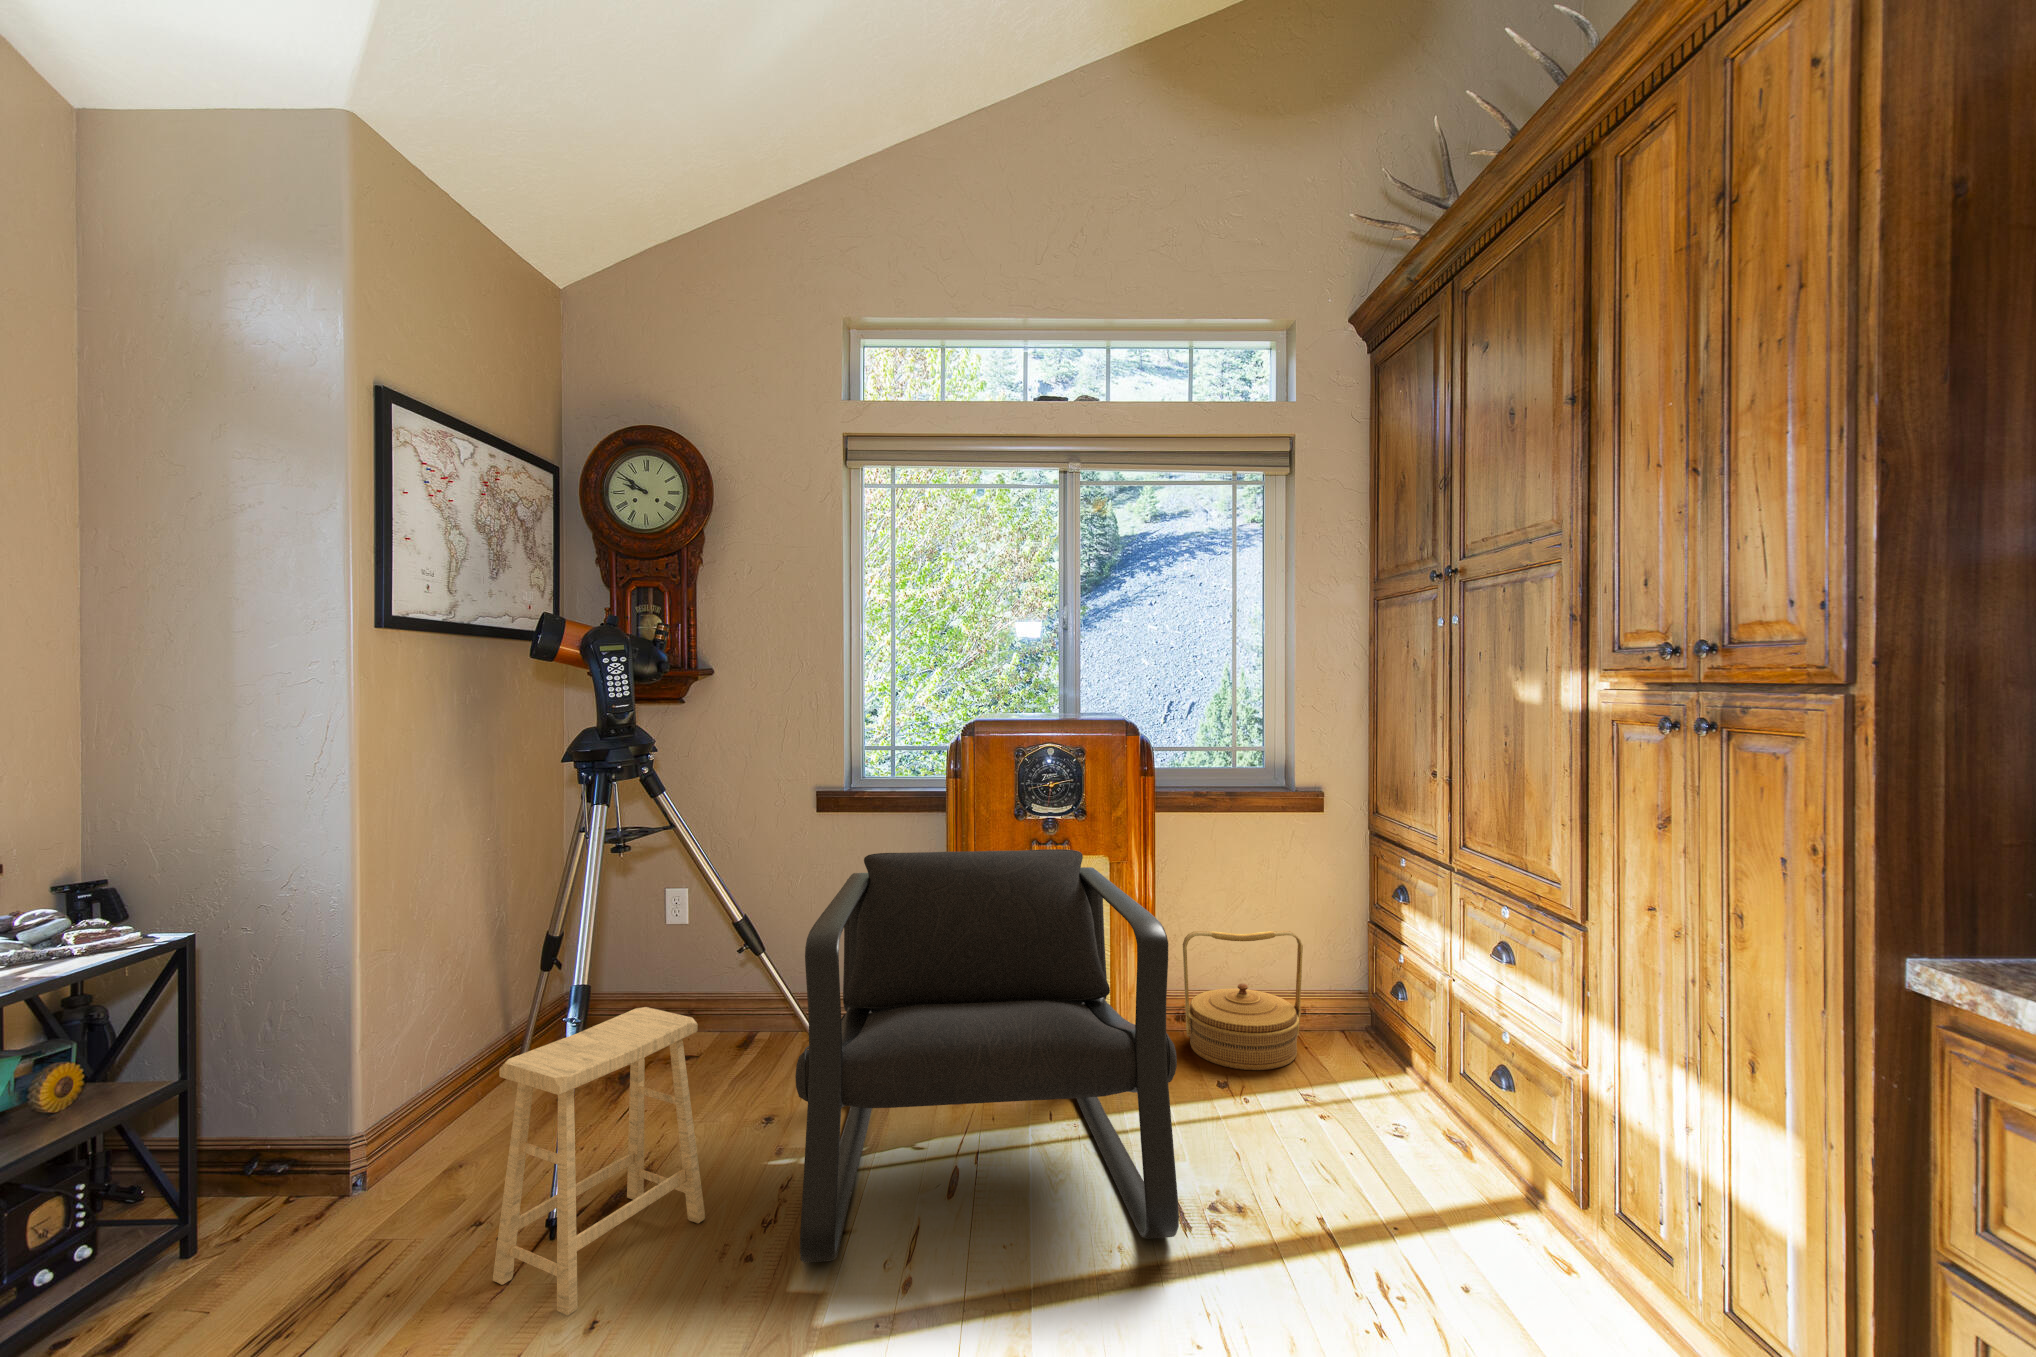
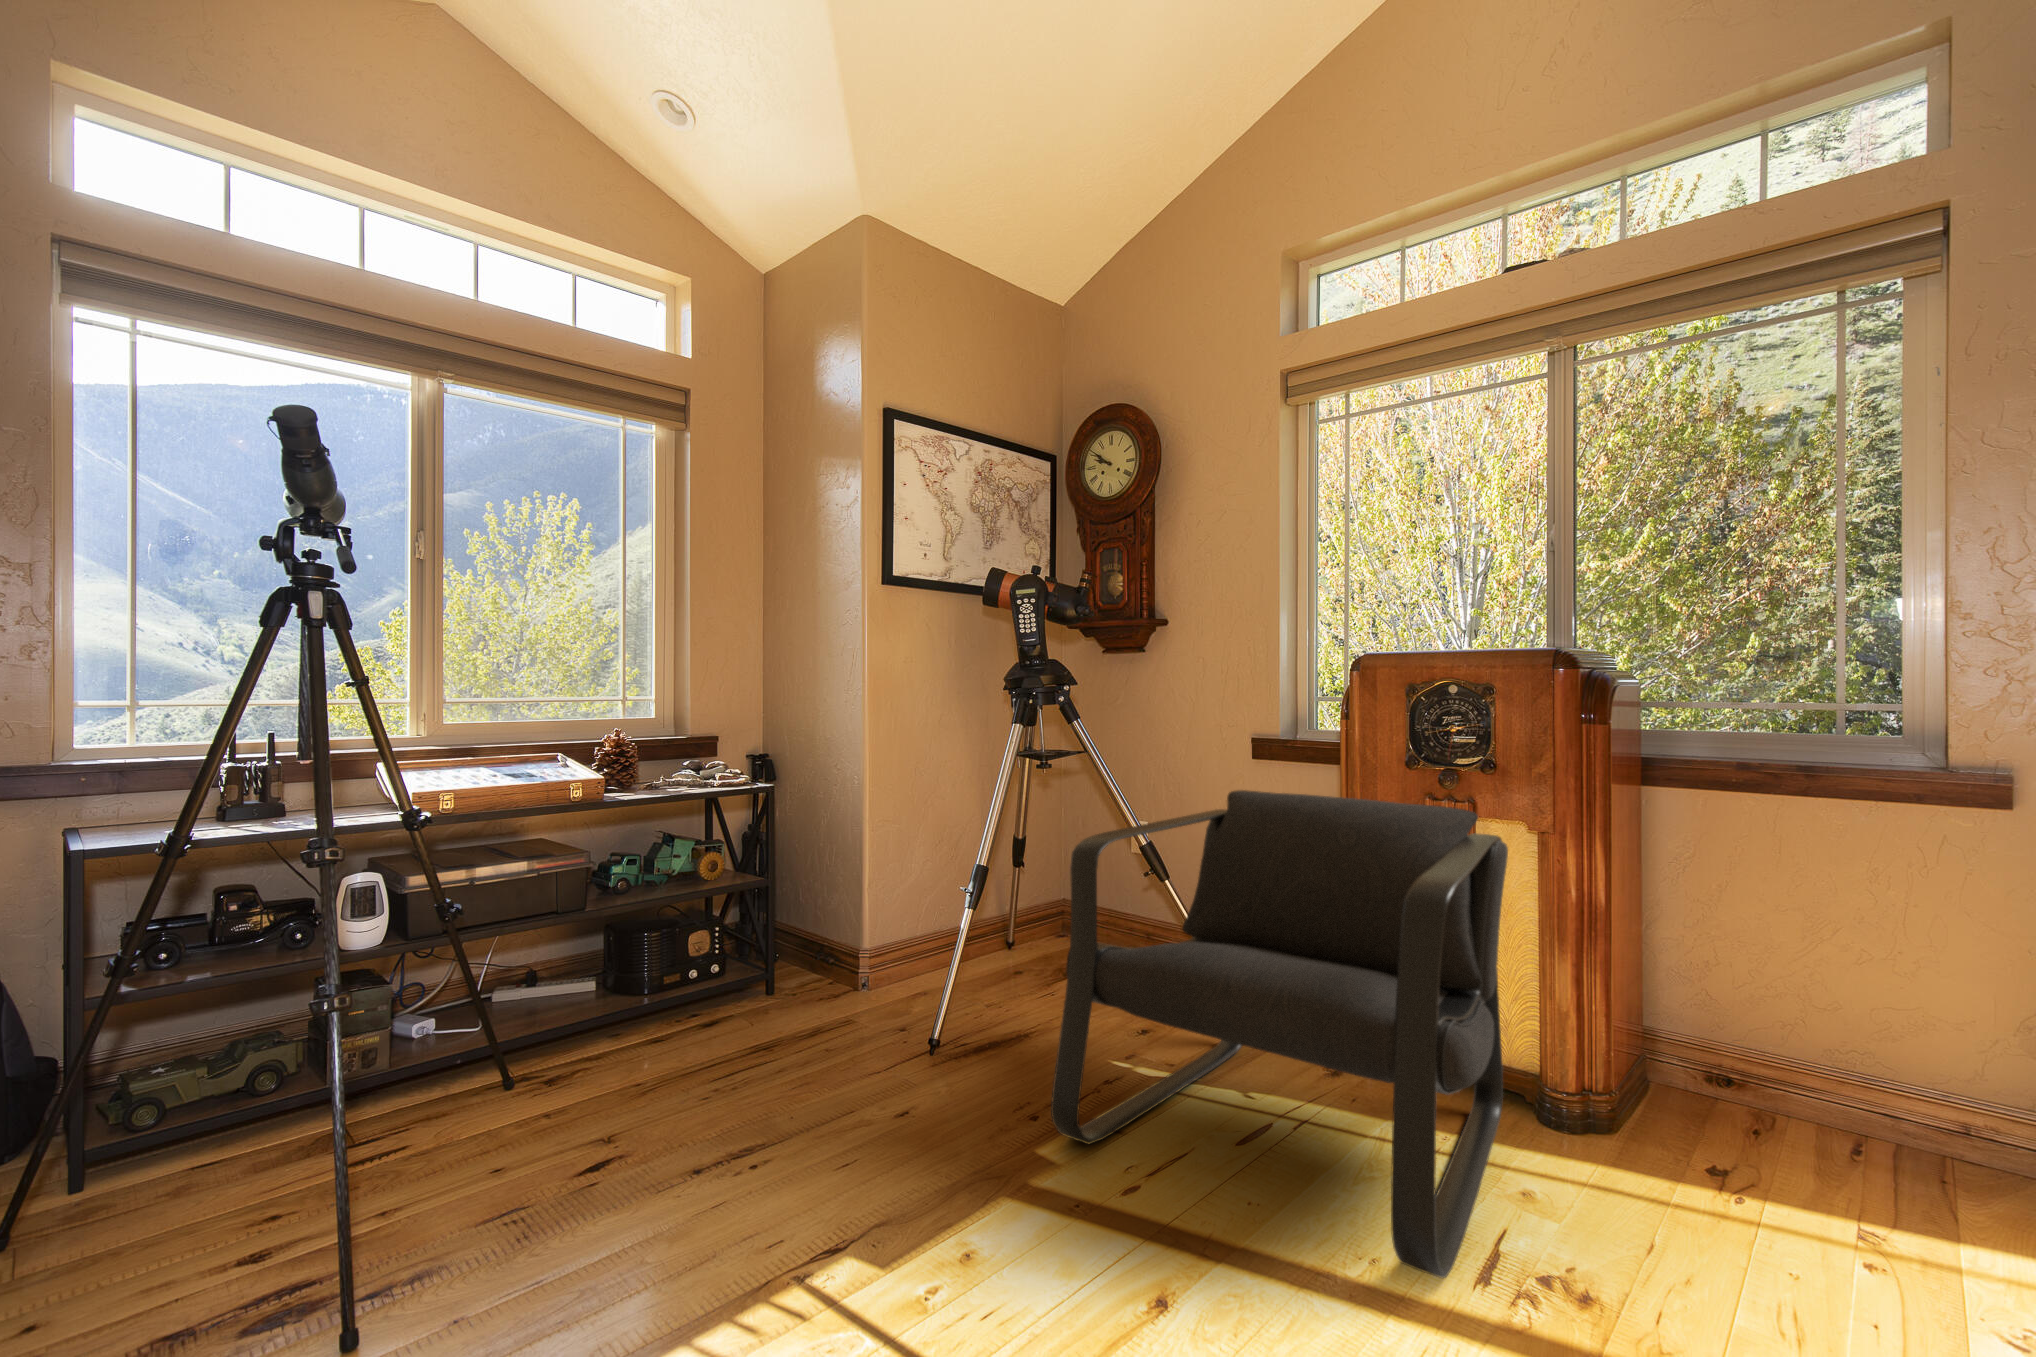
woven basket: present [1183,931,1303,1070] -> none [1697,960,1937,1196]
footstool: present [493,1007,705,1316] -> none [879,889,1031,1101]

